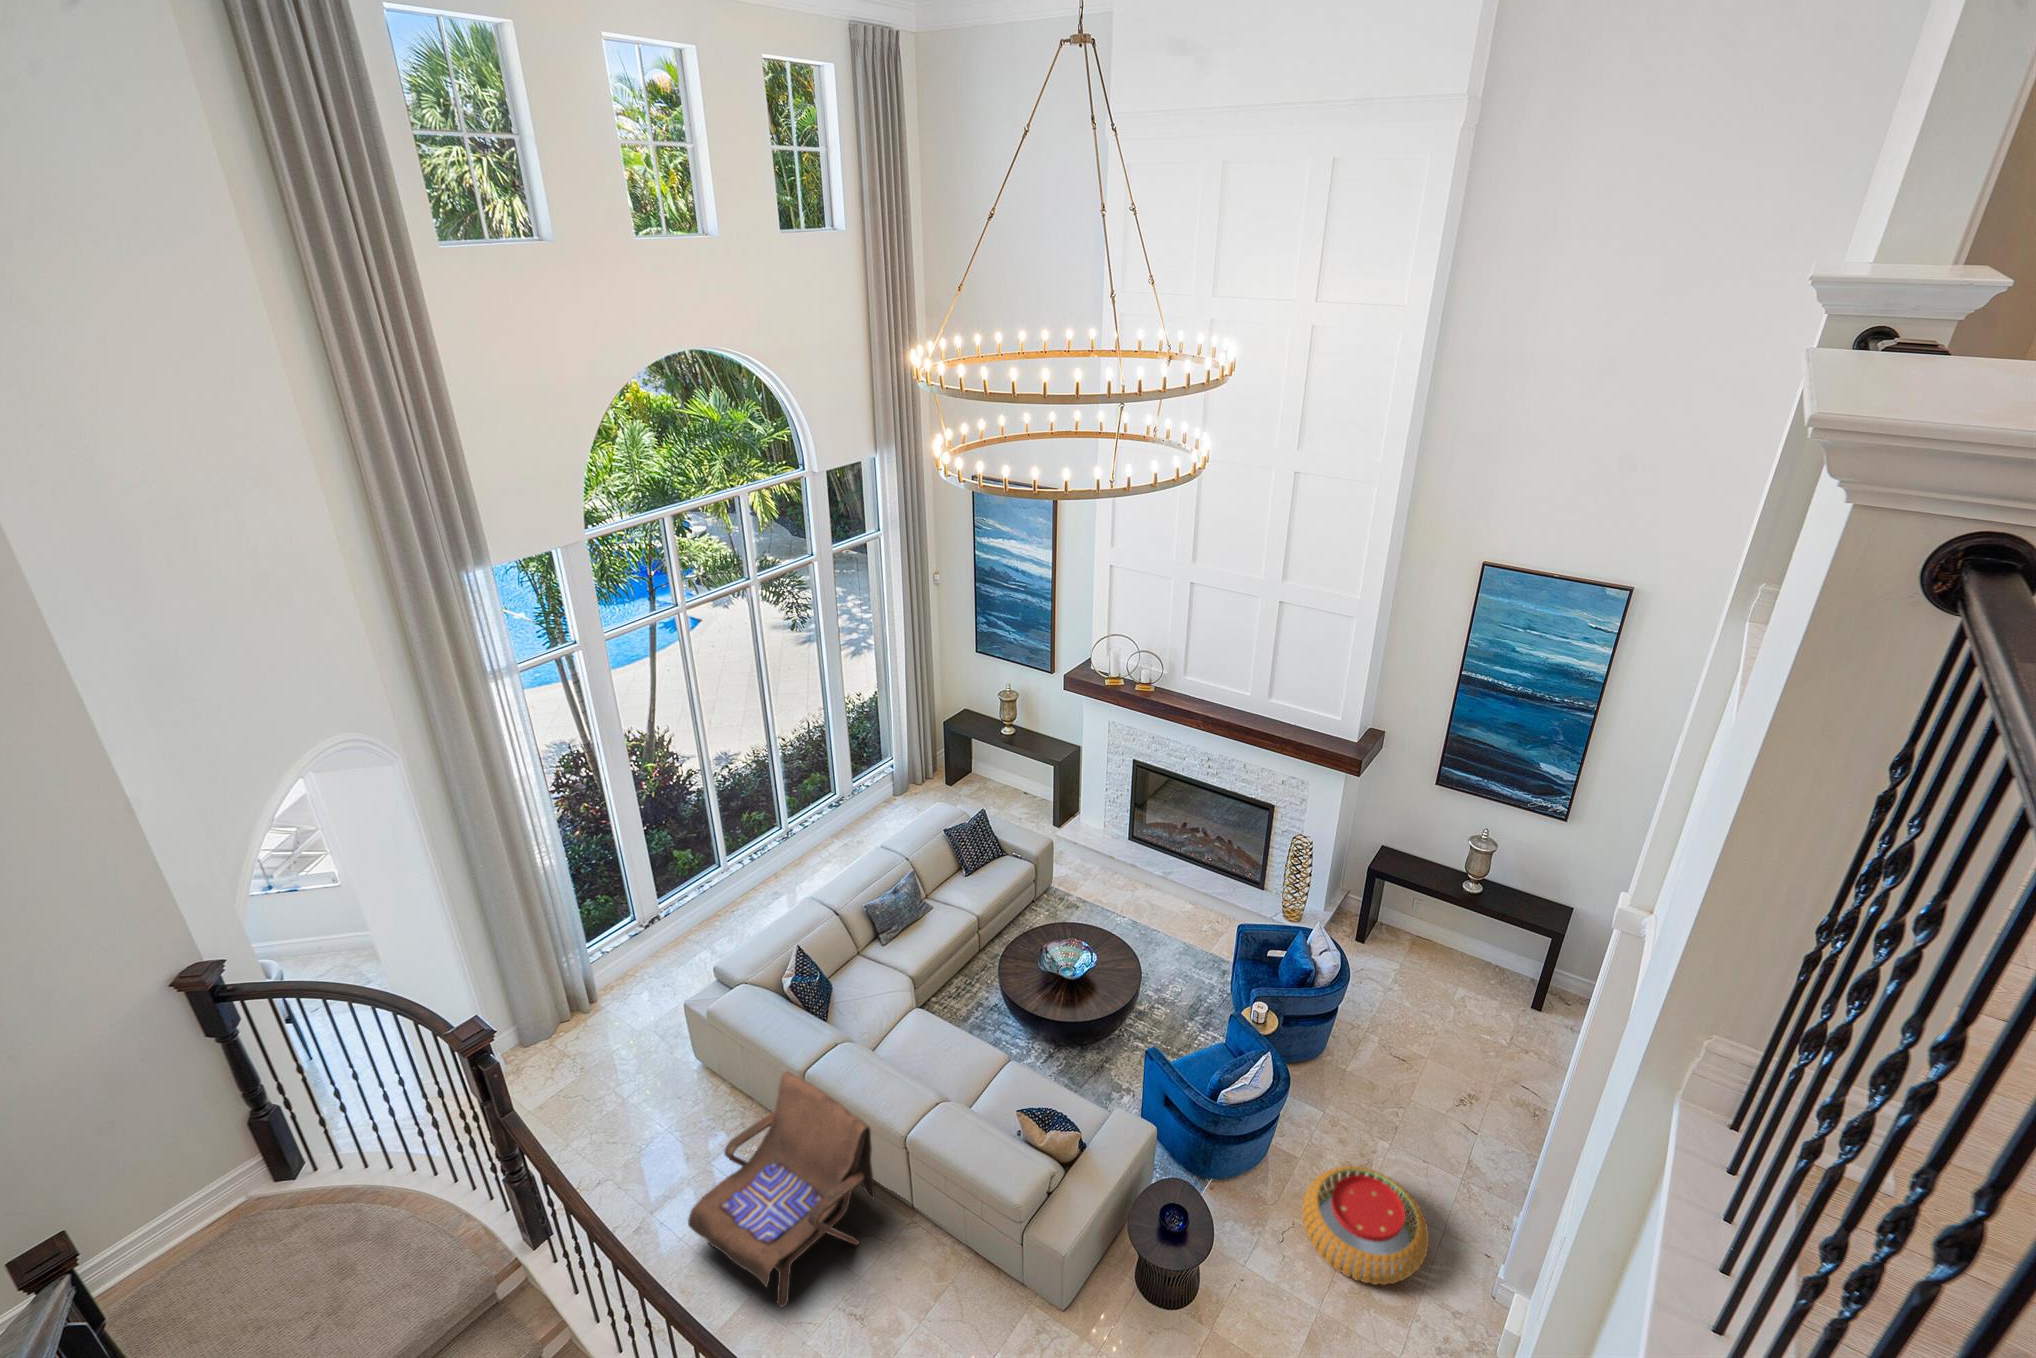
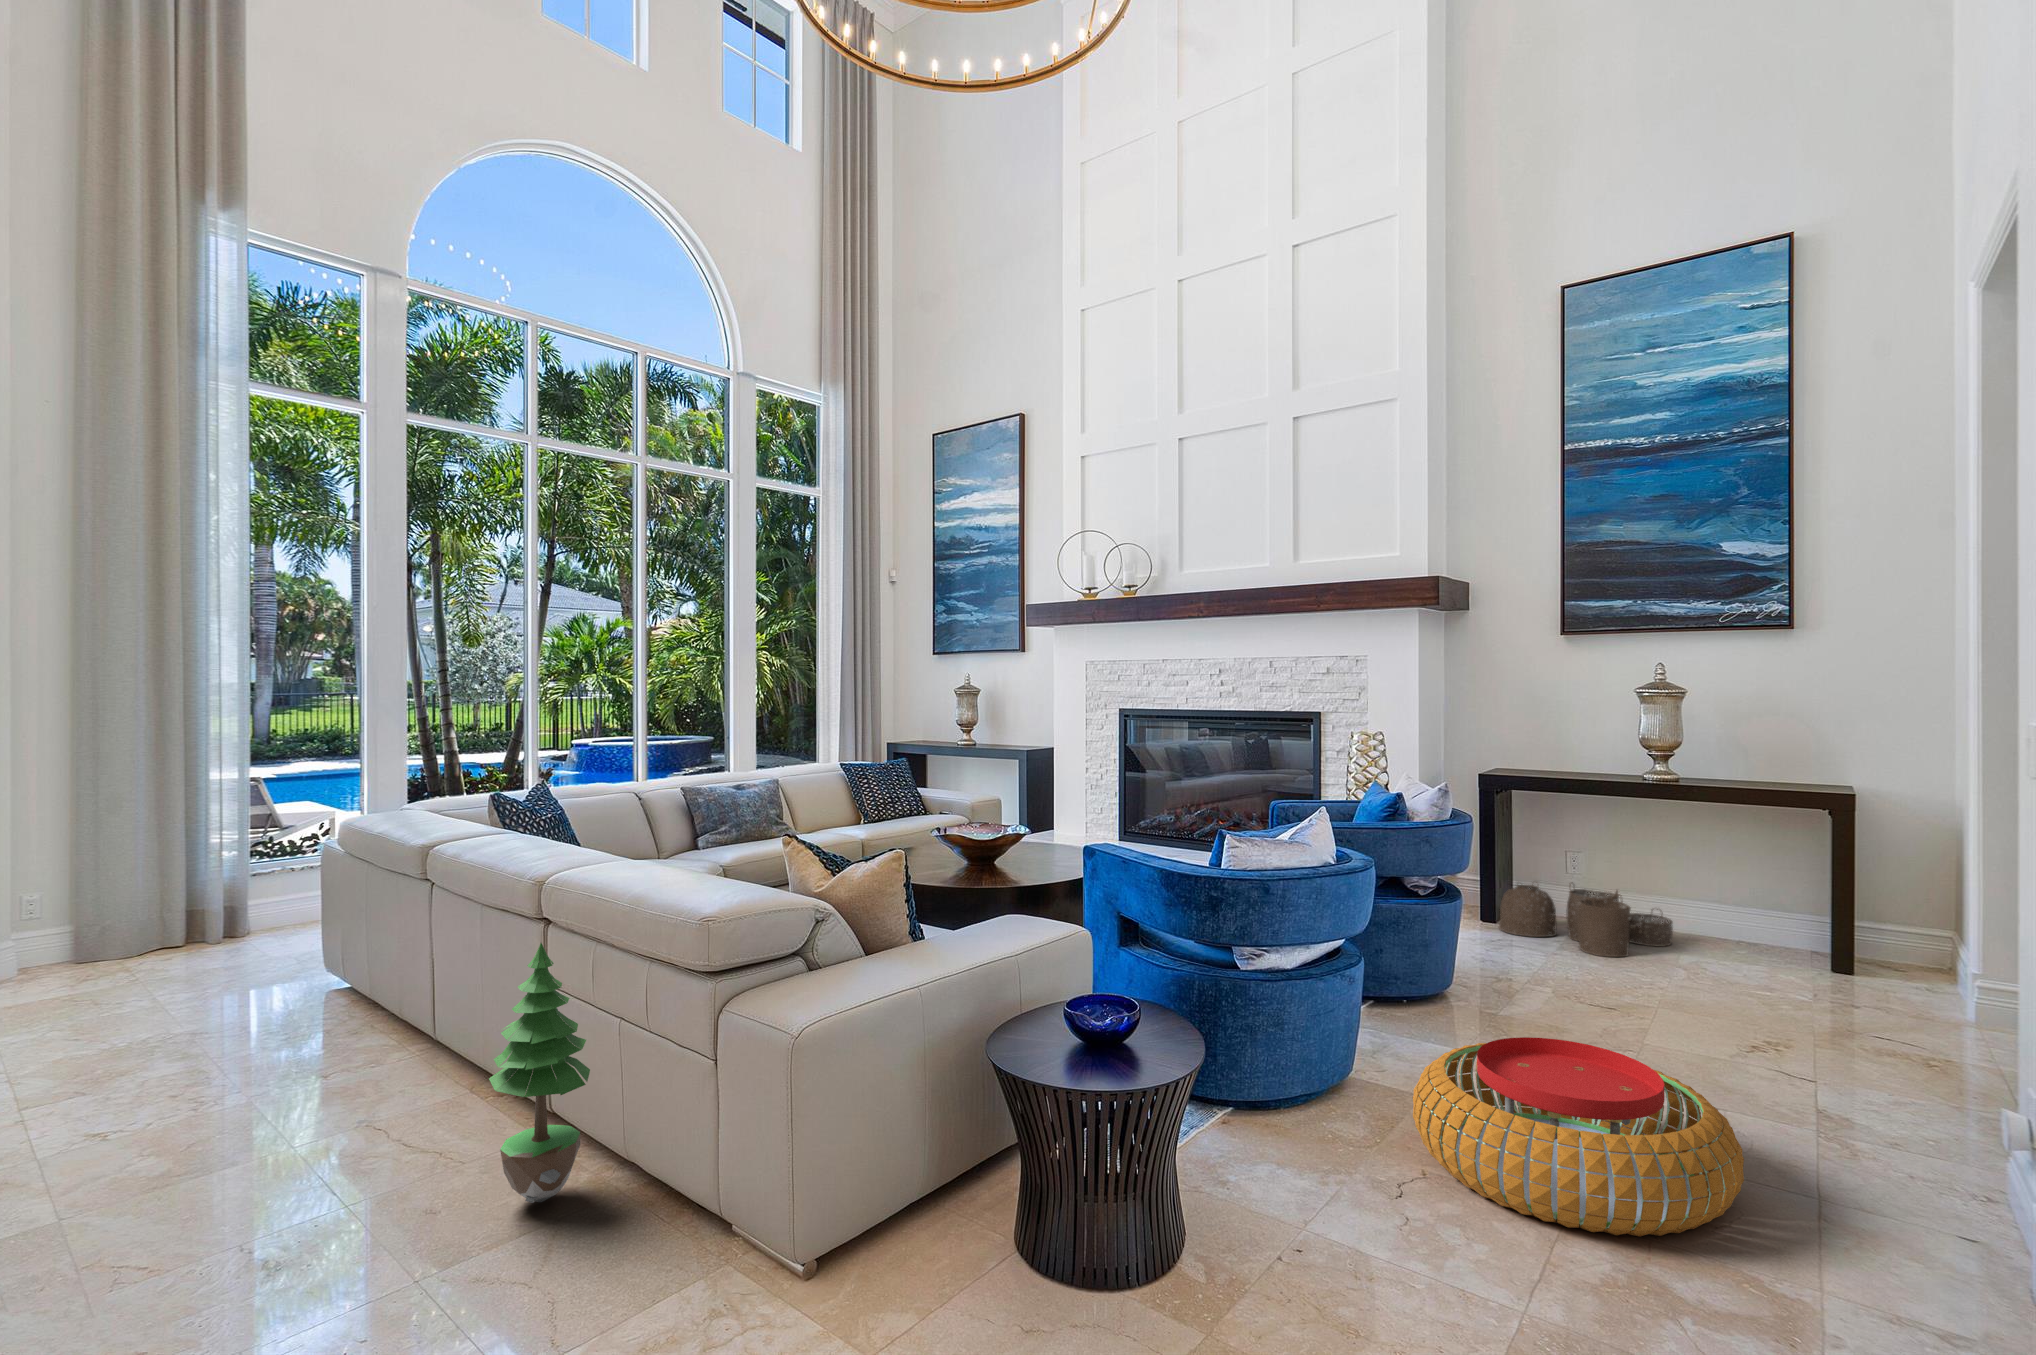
woven basket: none [1367,931,1465,996] -> present [1499,884,1673,957]
armchair: present [688,1072,875,1307] -> none [60,818,489,1212]
potted tree: none [923,1216,962,1296] -> present [489,943,590,1203]

